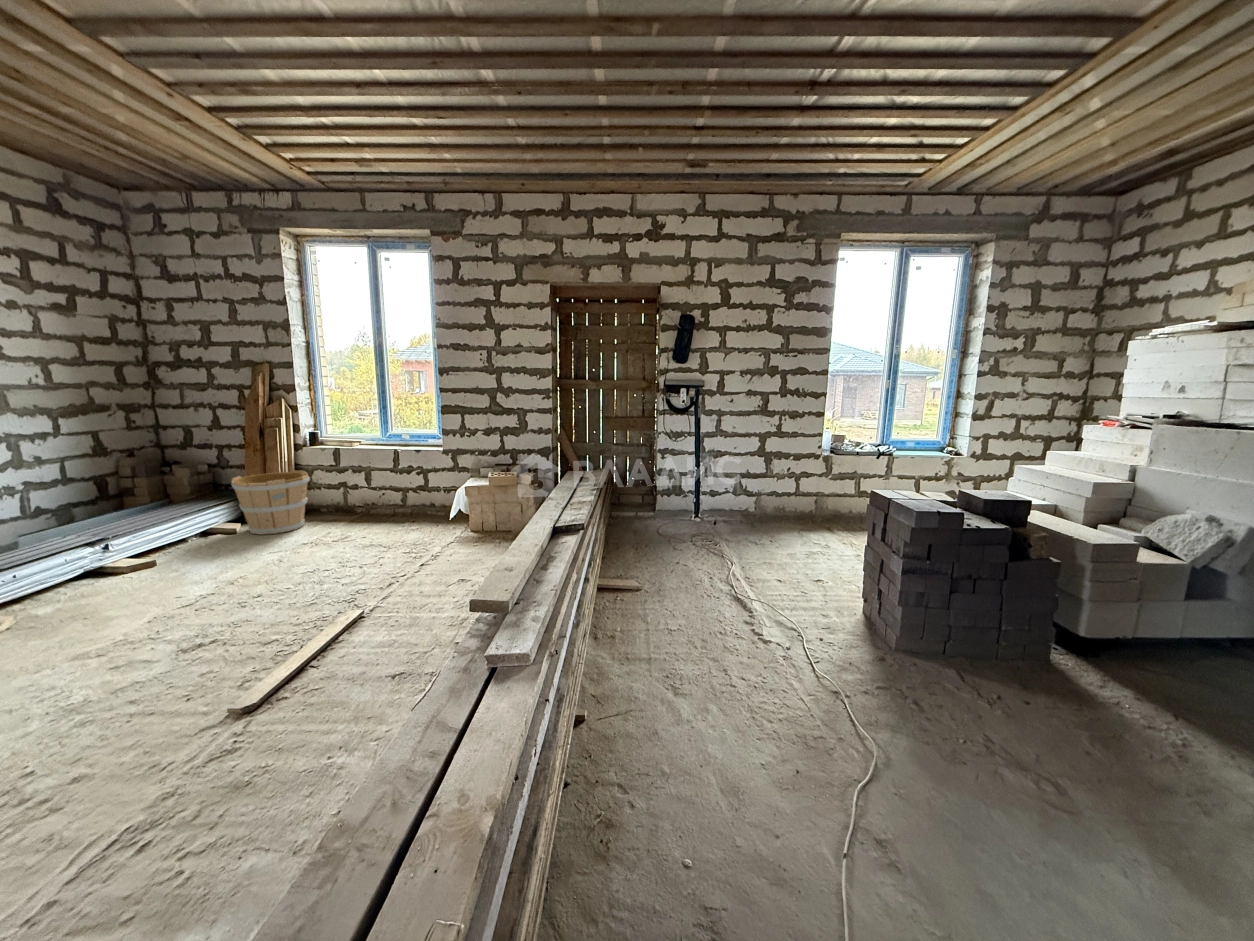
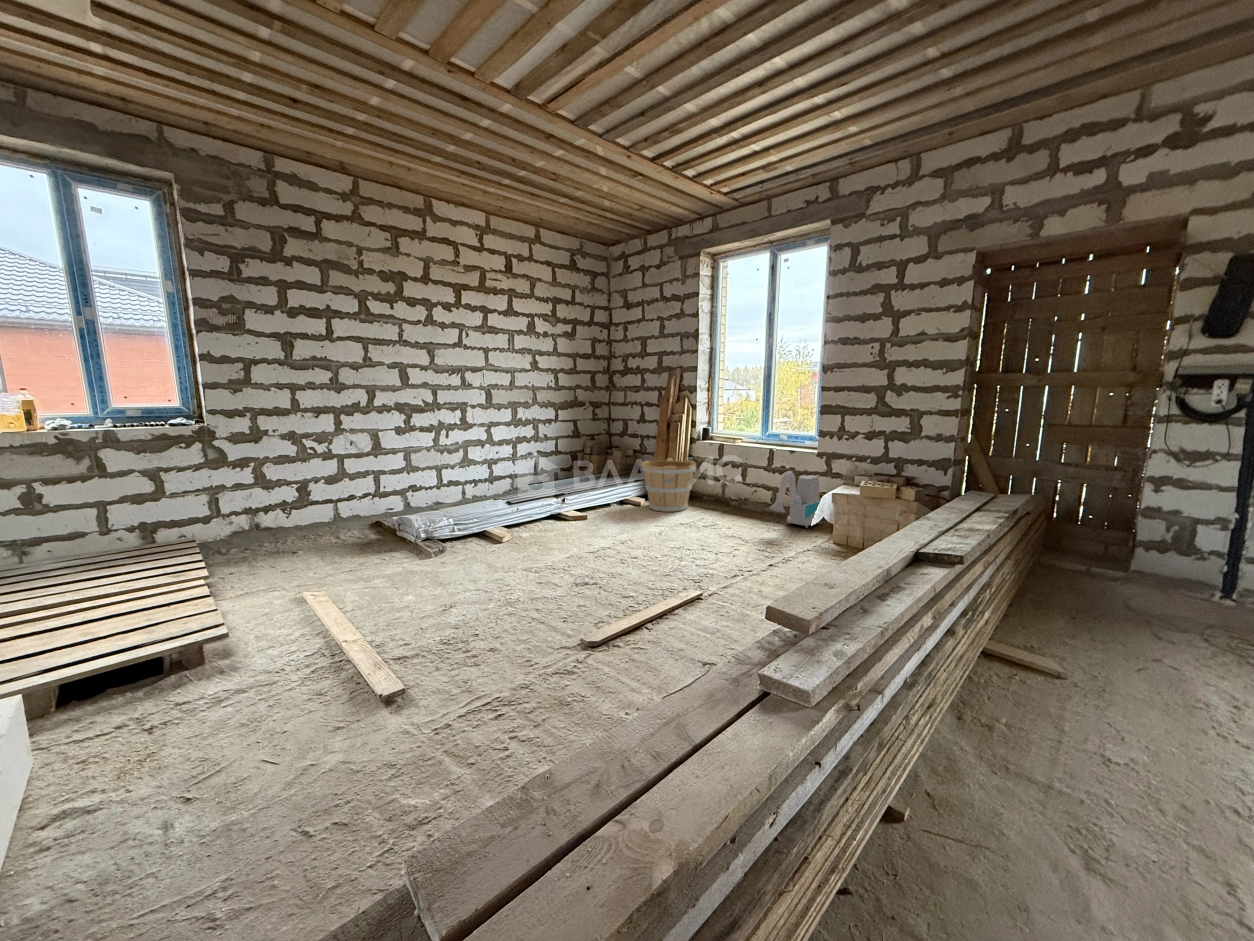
vacuum cleaner: none [406,471,456,521] -> present [769,471,821,528]

